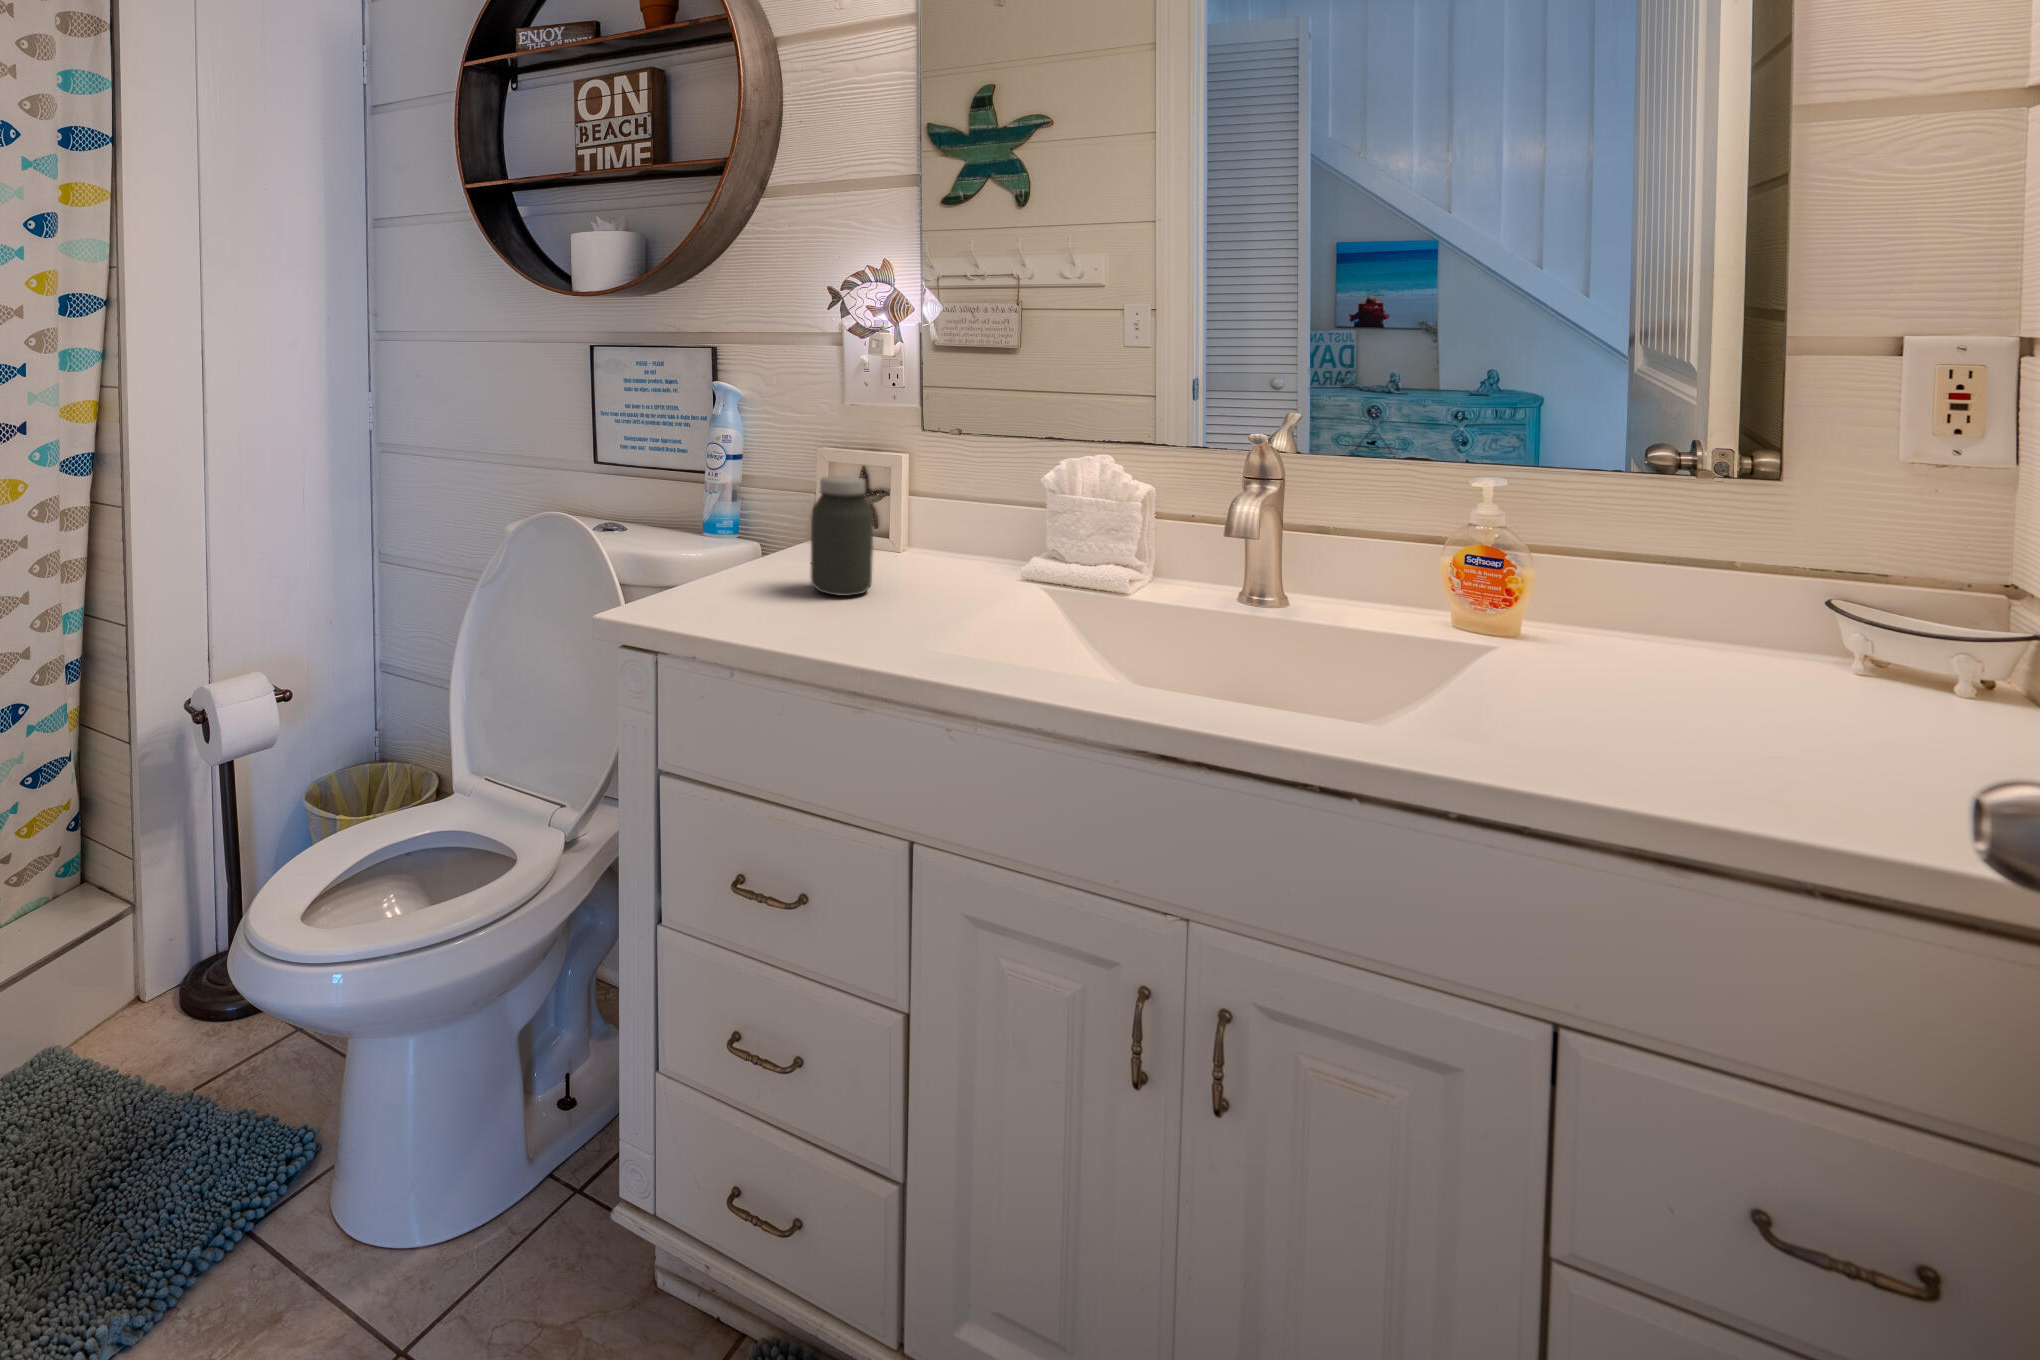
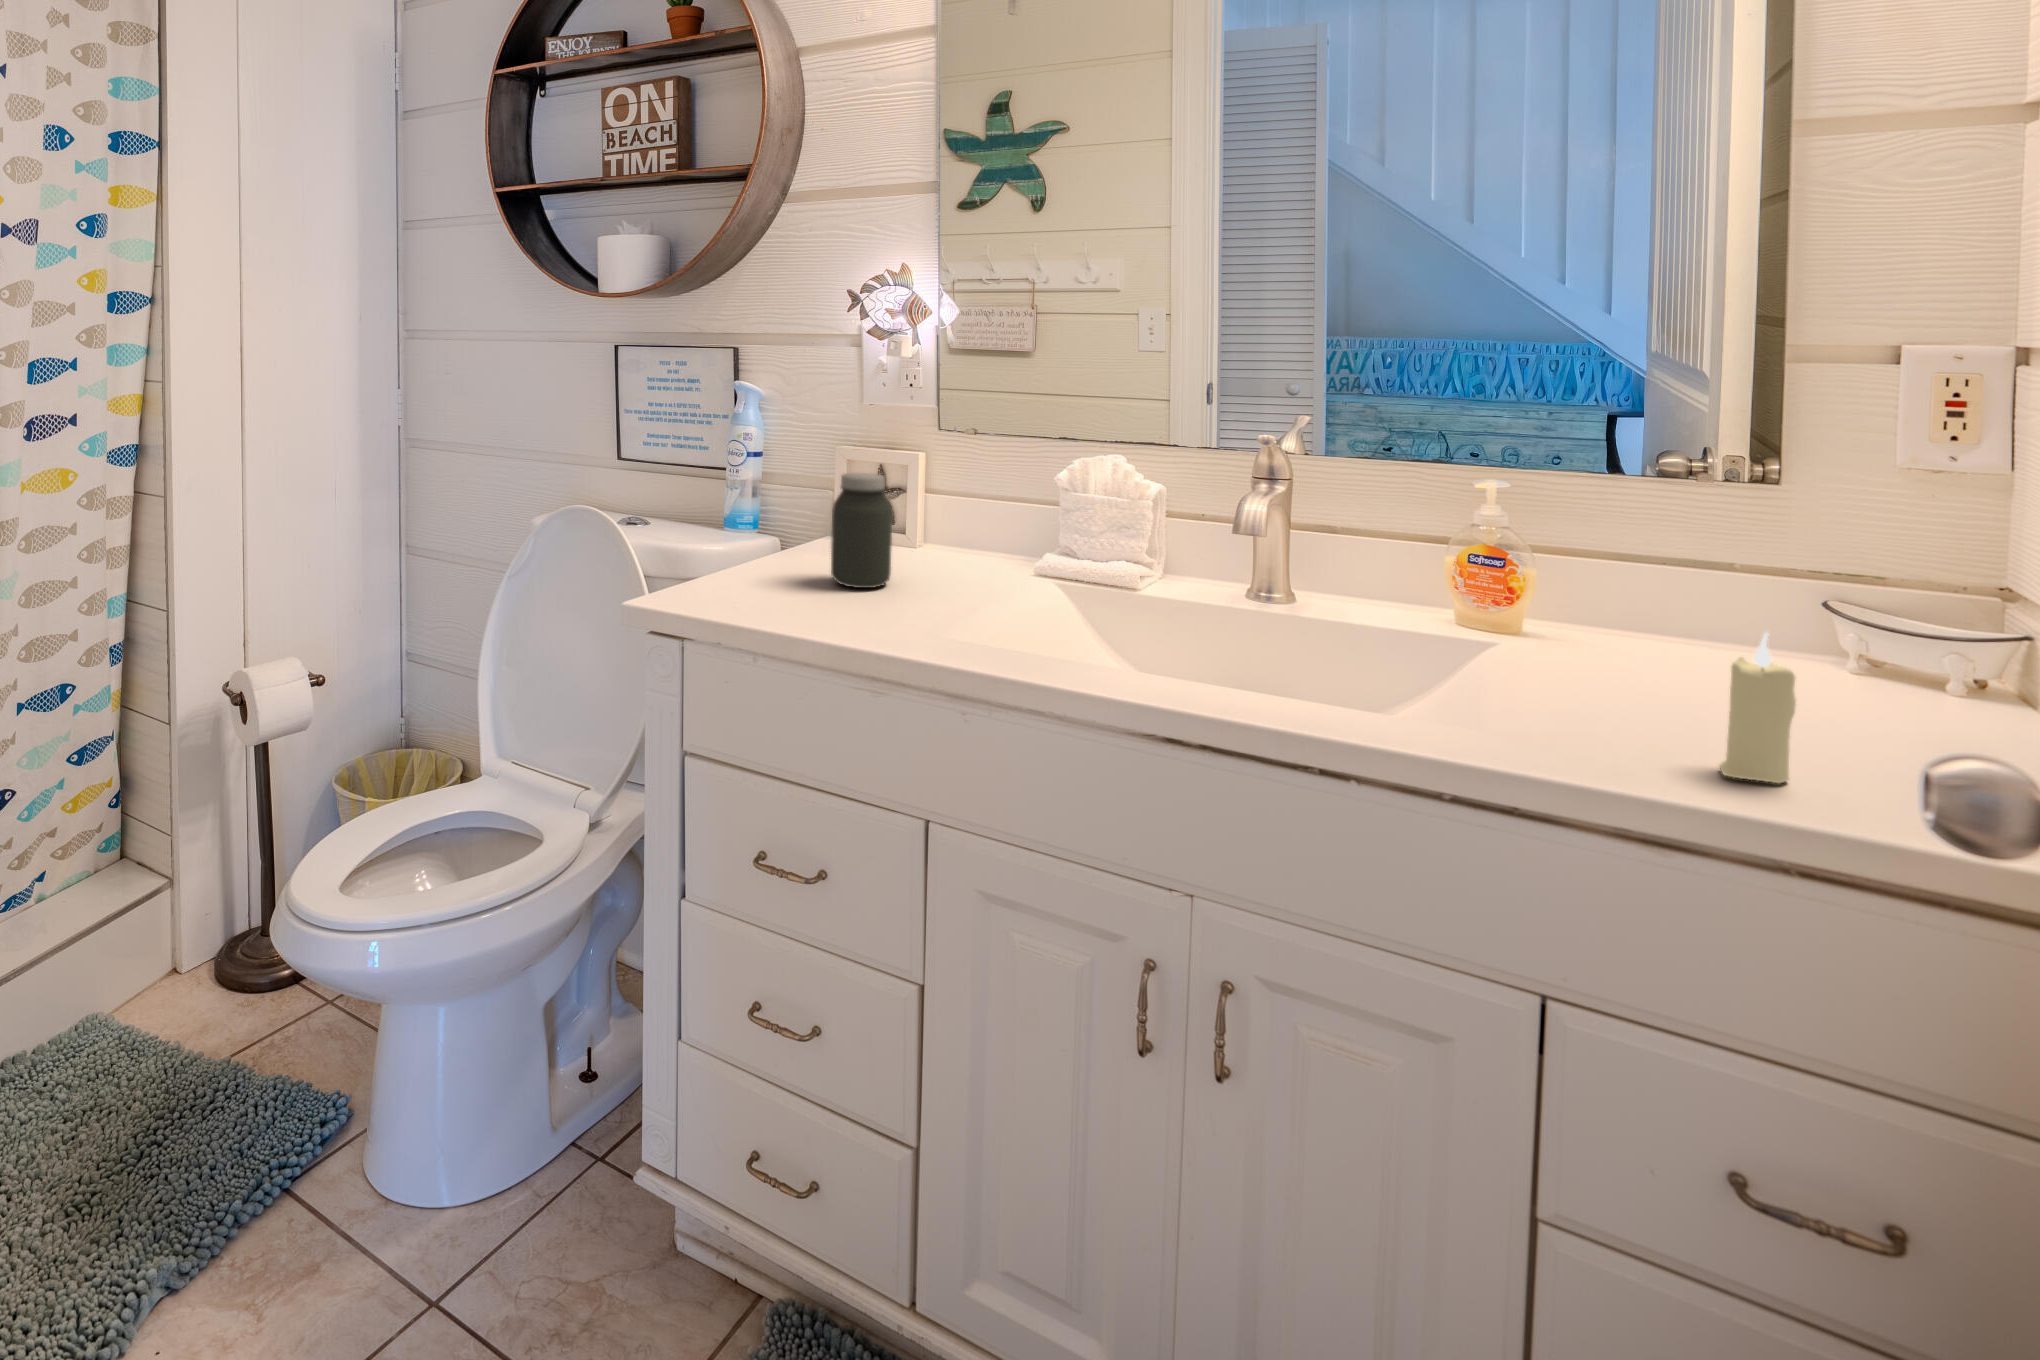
candle: none [1745,644,1828,805] -> present [1719,633,1796,783]

